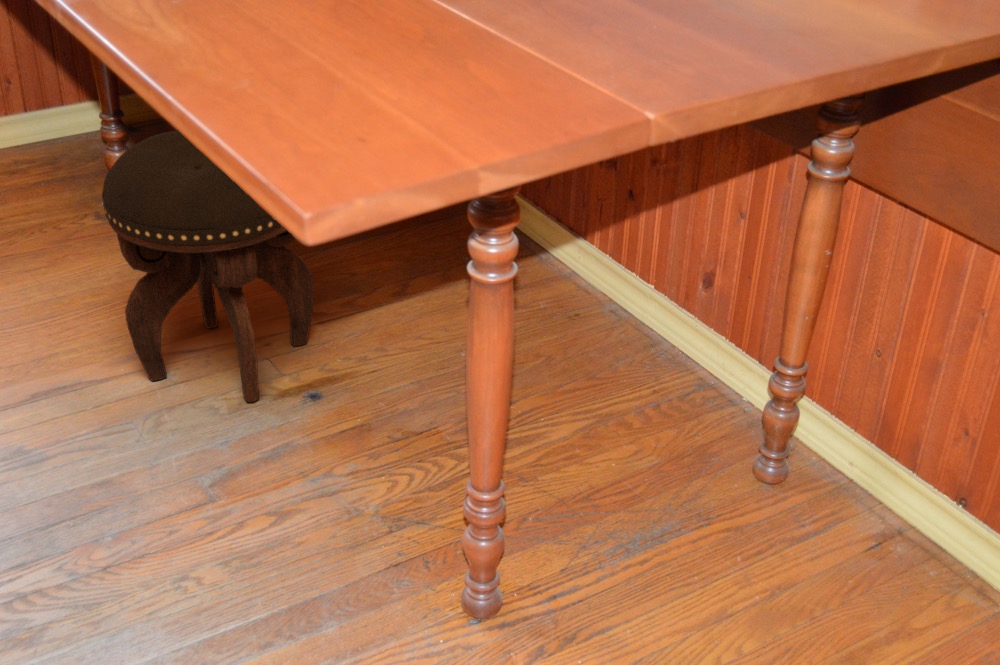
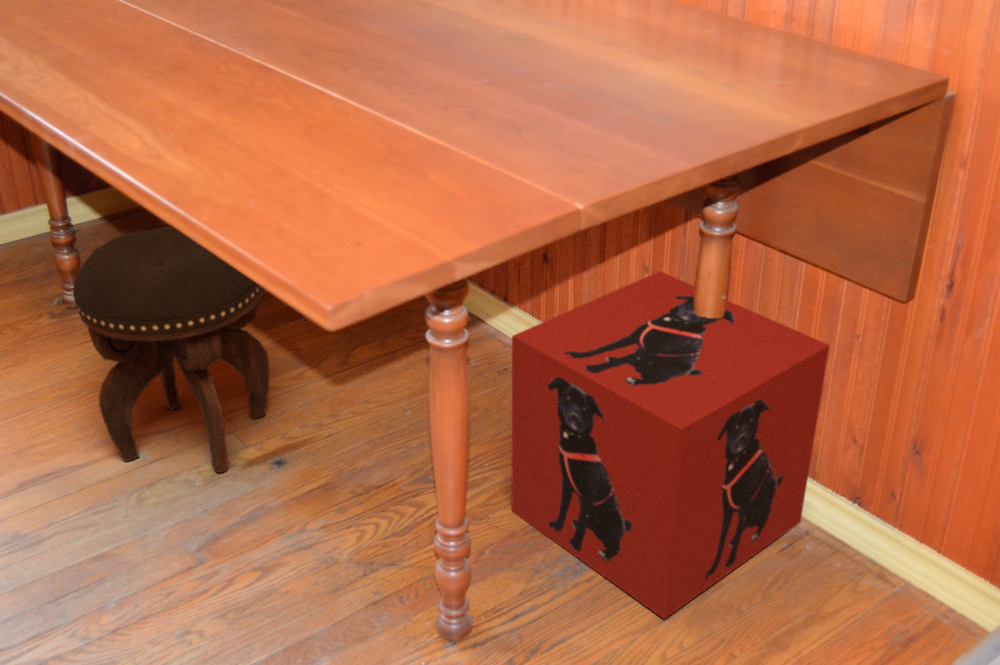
storage box: none [563,217,949,617] -> present [512,271,829,619]

